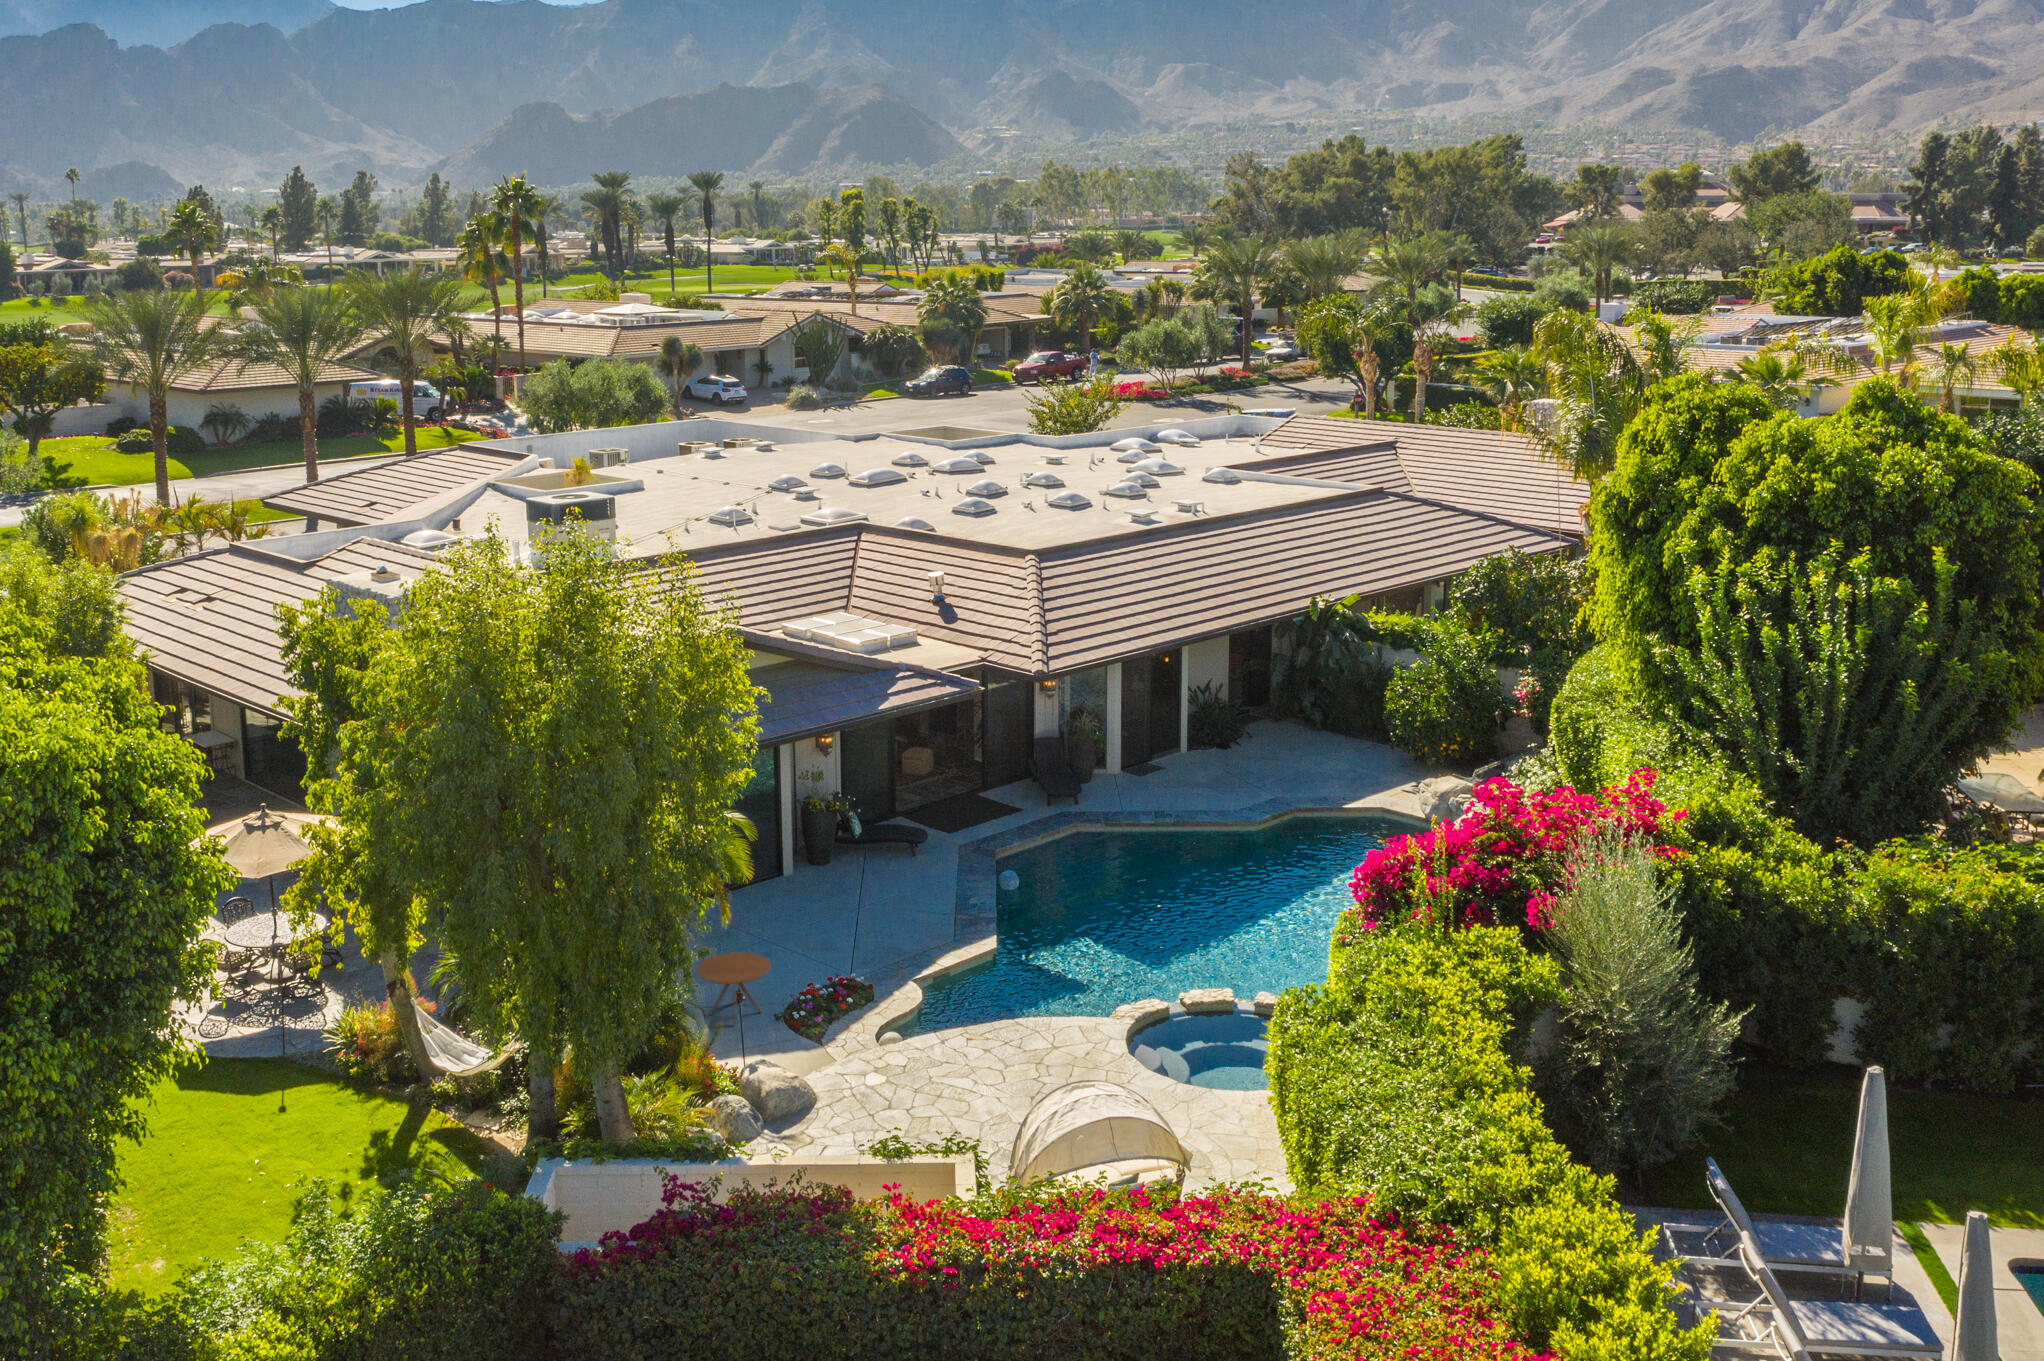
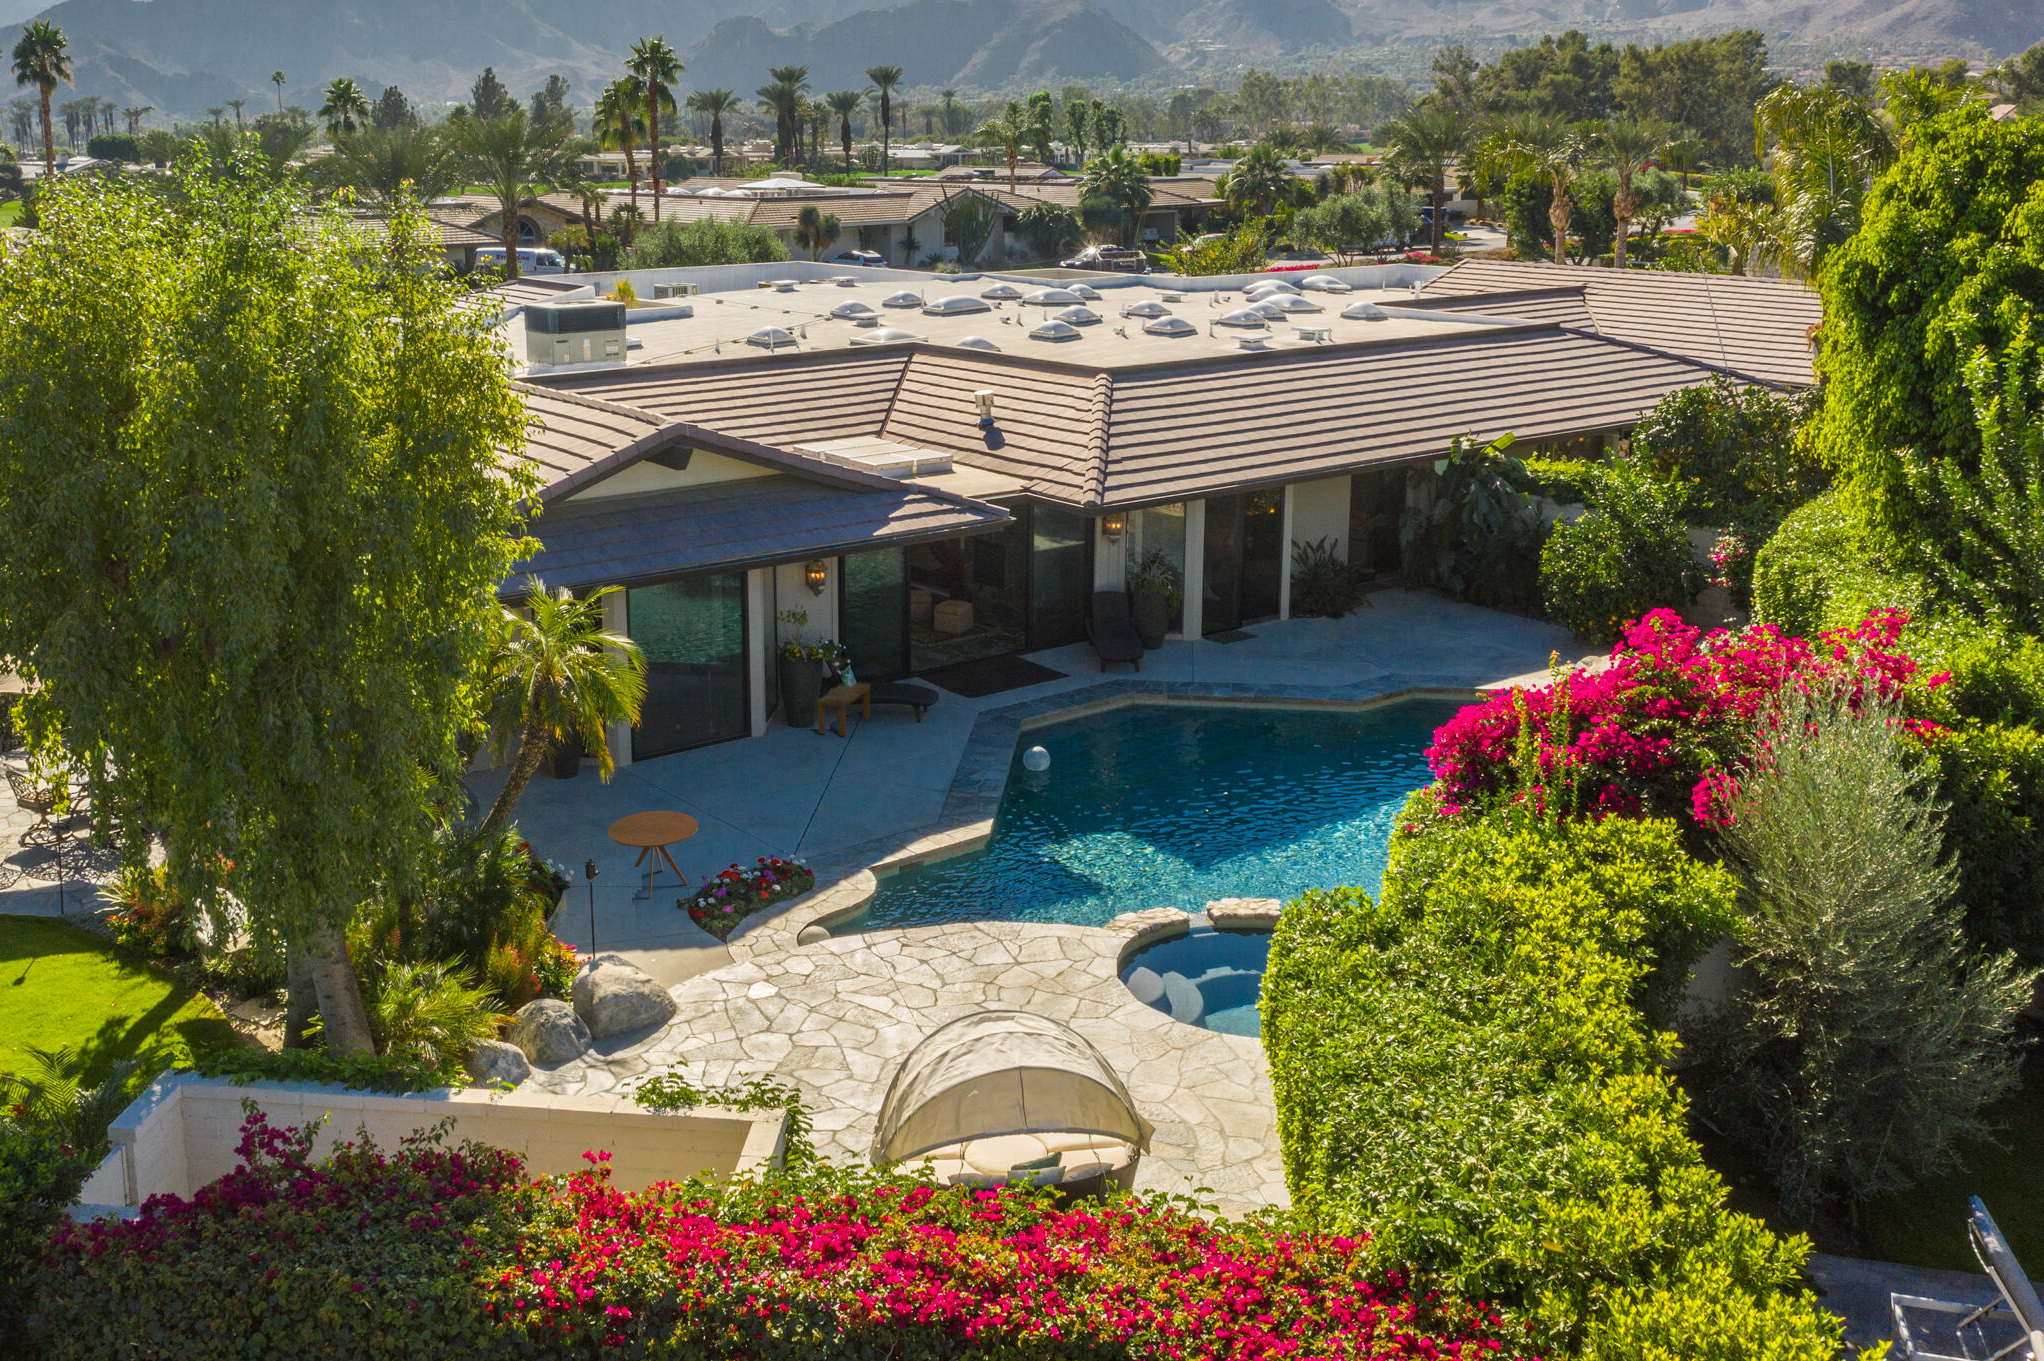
bench: none [825,830,866,878] -> present [817,683,871,736]

